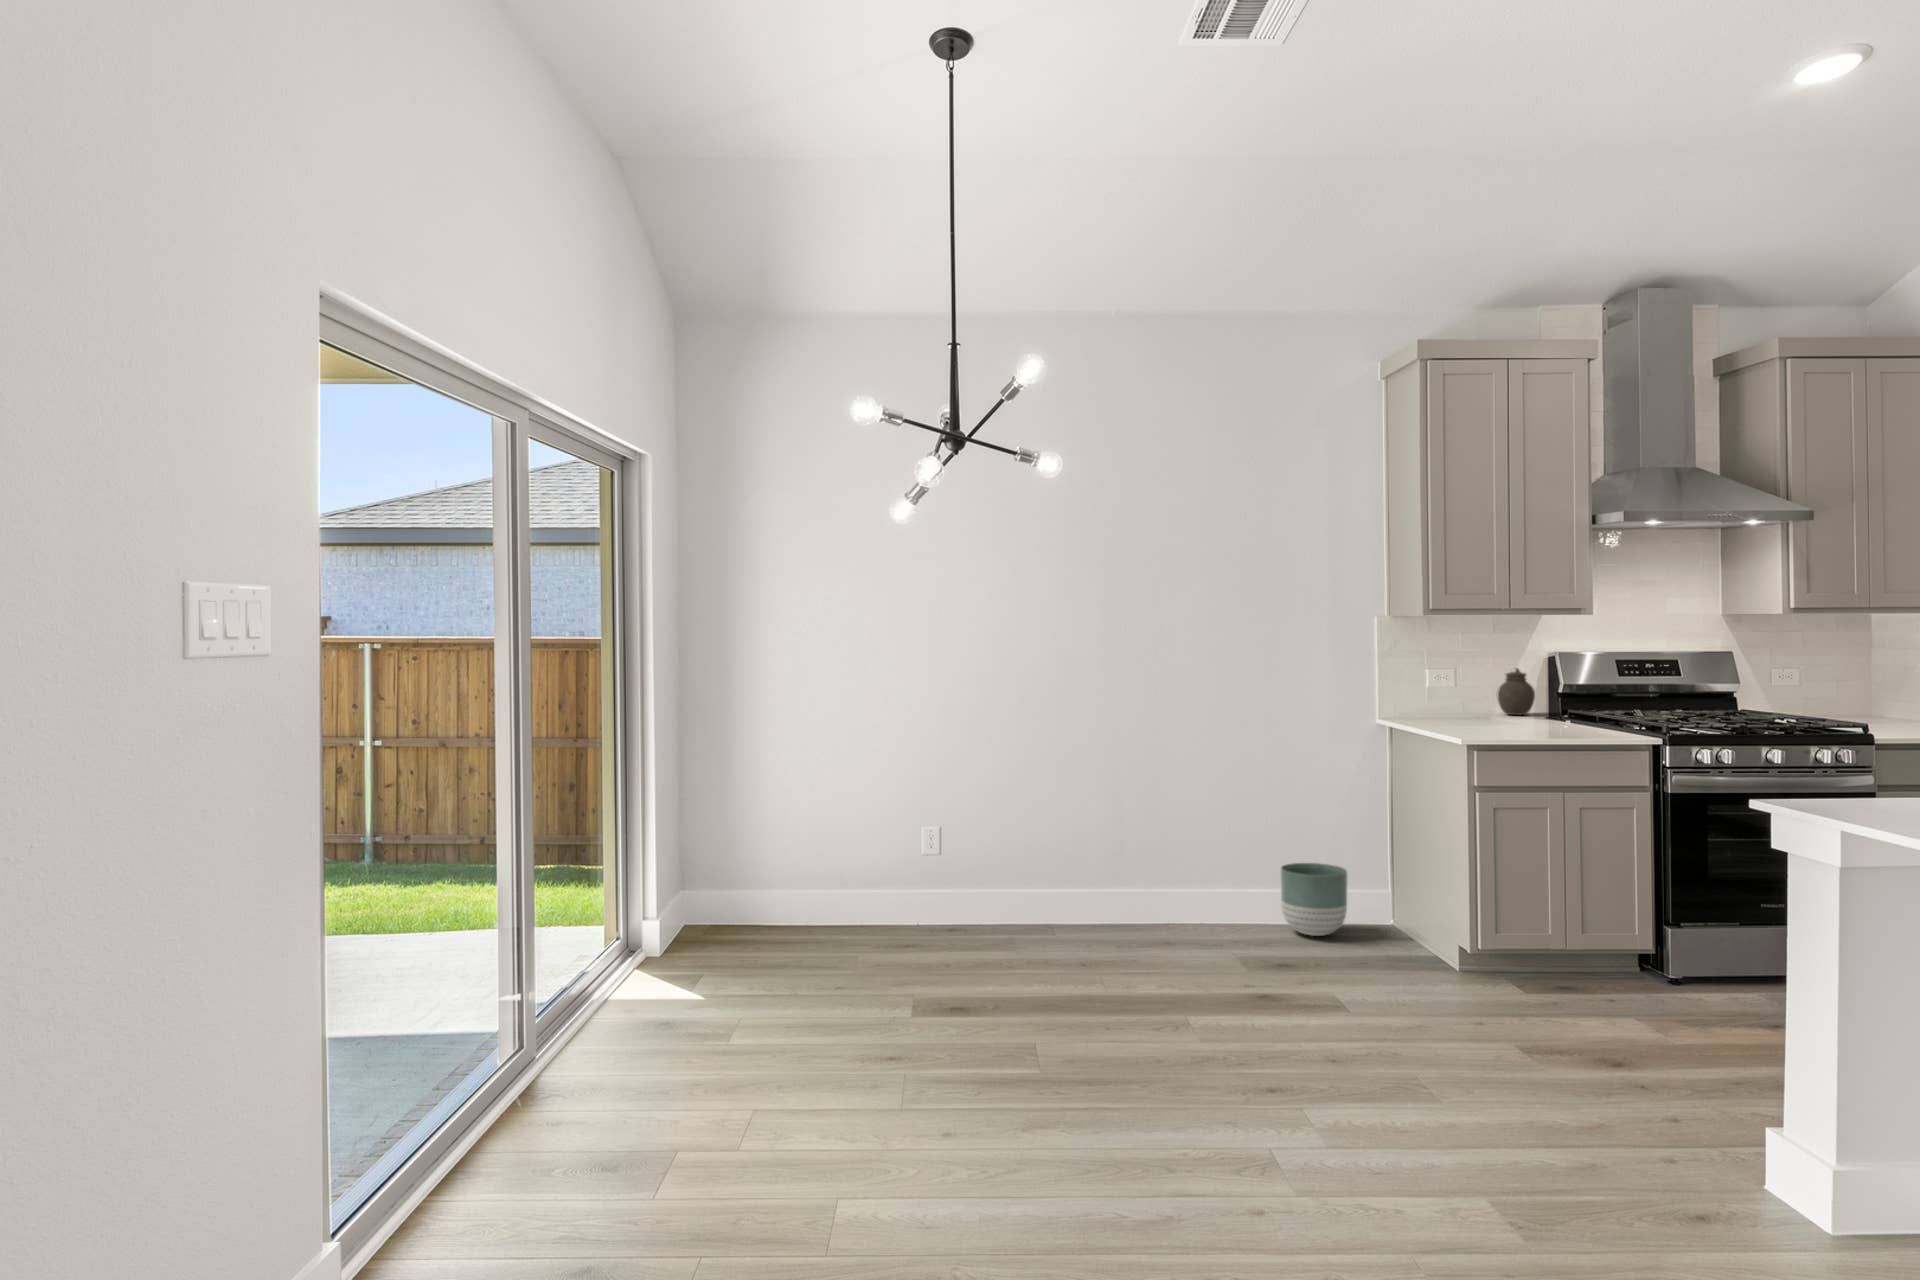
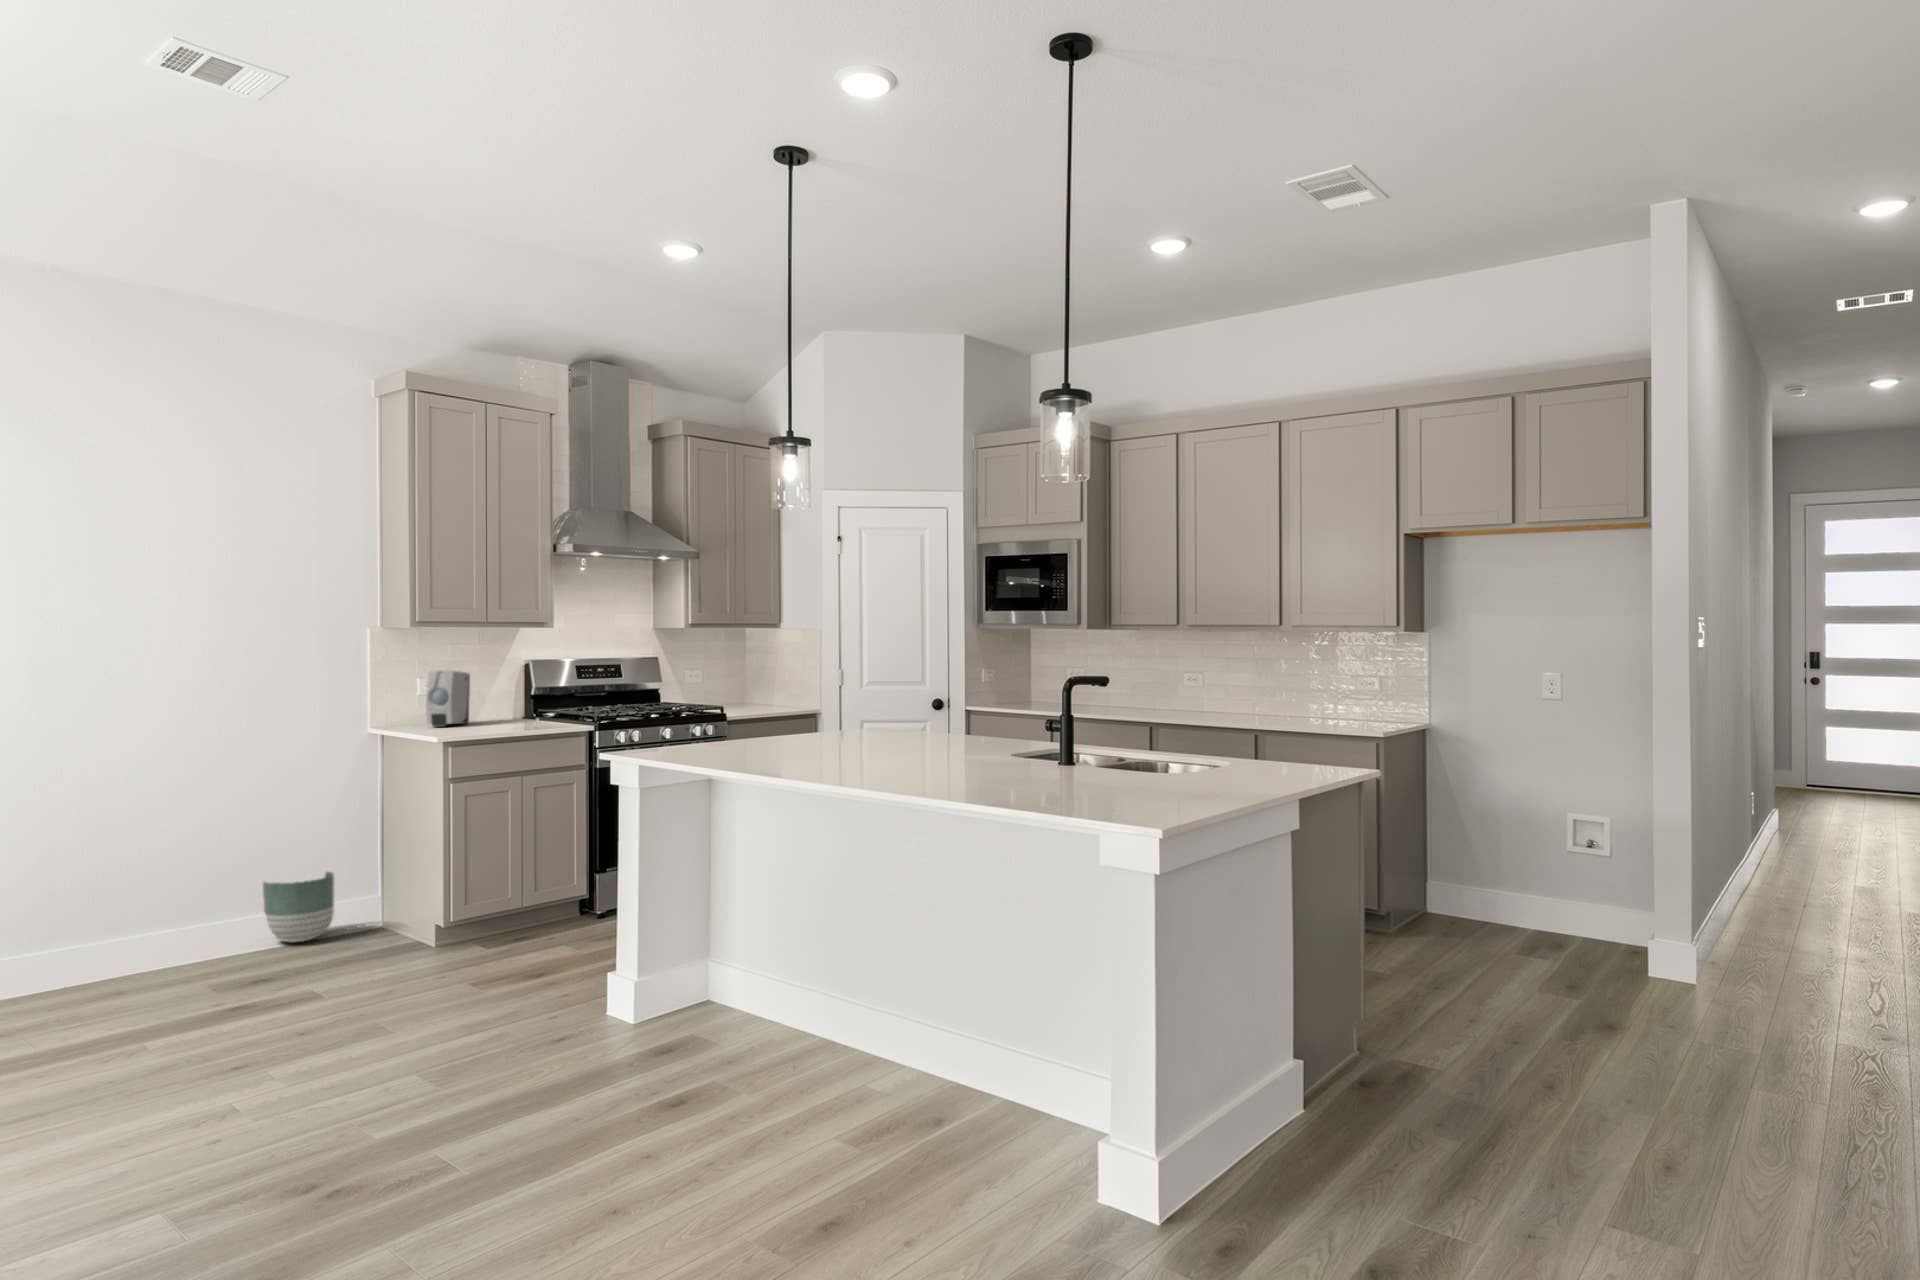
soap dispenser: none [1445,662,1493,725] -> present [426,670,470,727]
jar: present [1498,668,1535,715] -> none [478,675,510,717]

